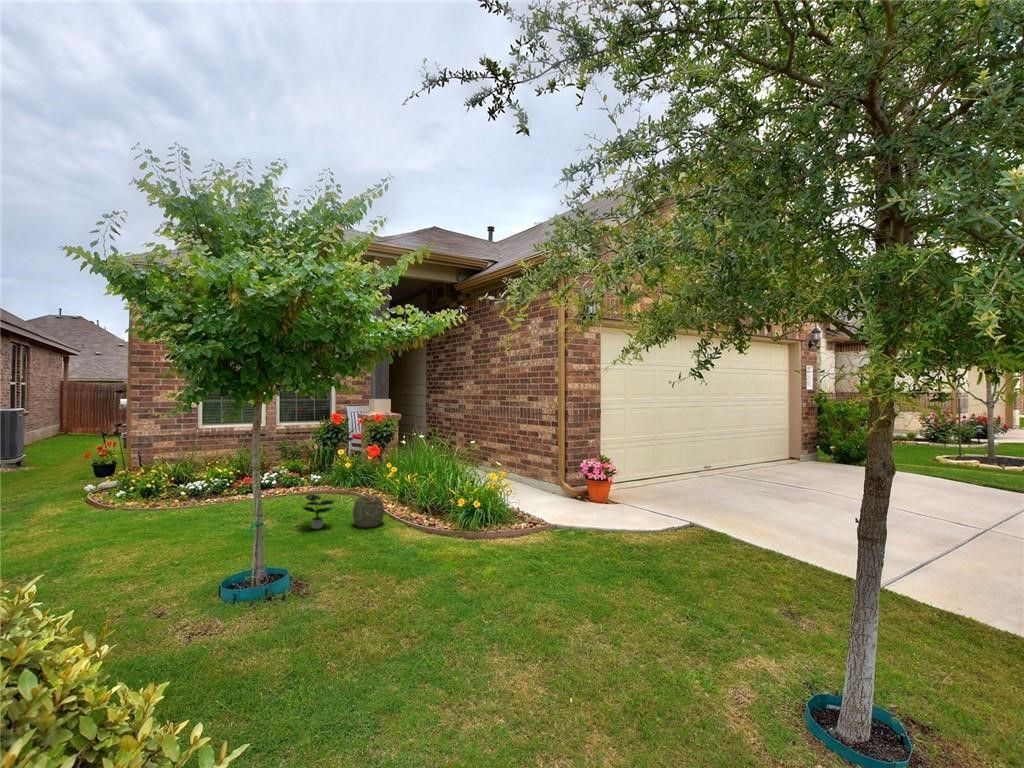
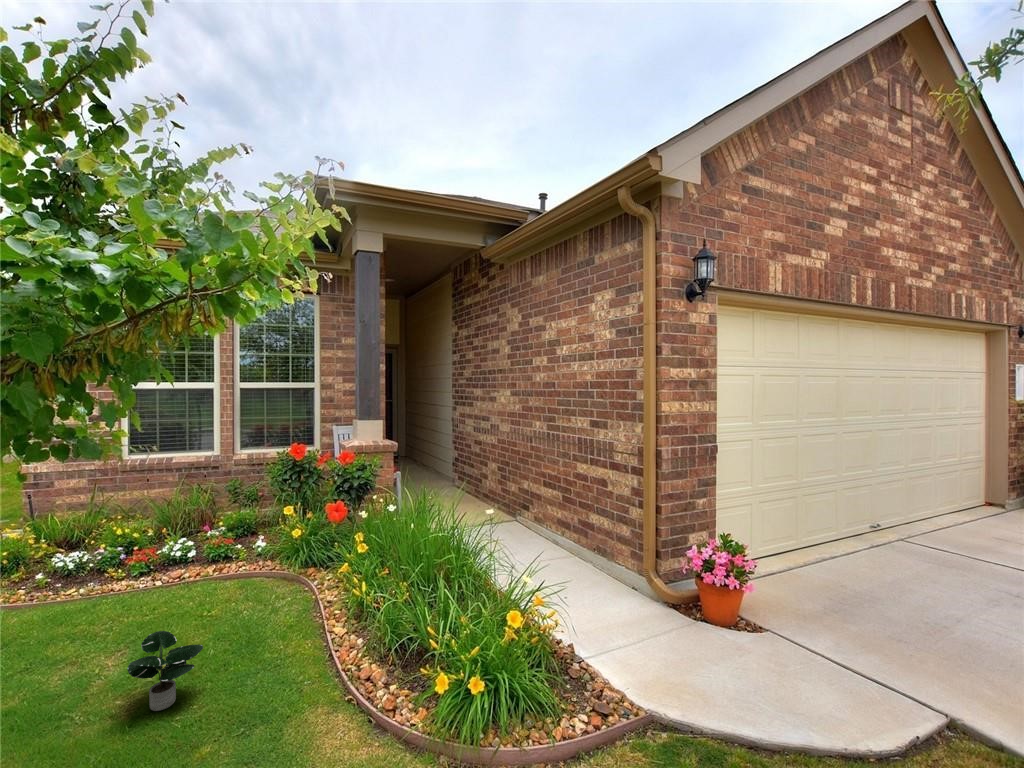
woven basket: present [353,495,384,527] -> none [232,631,302,712]

